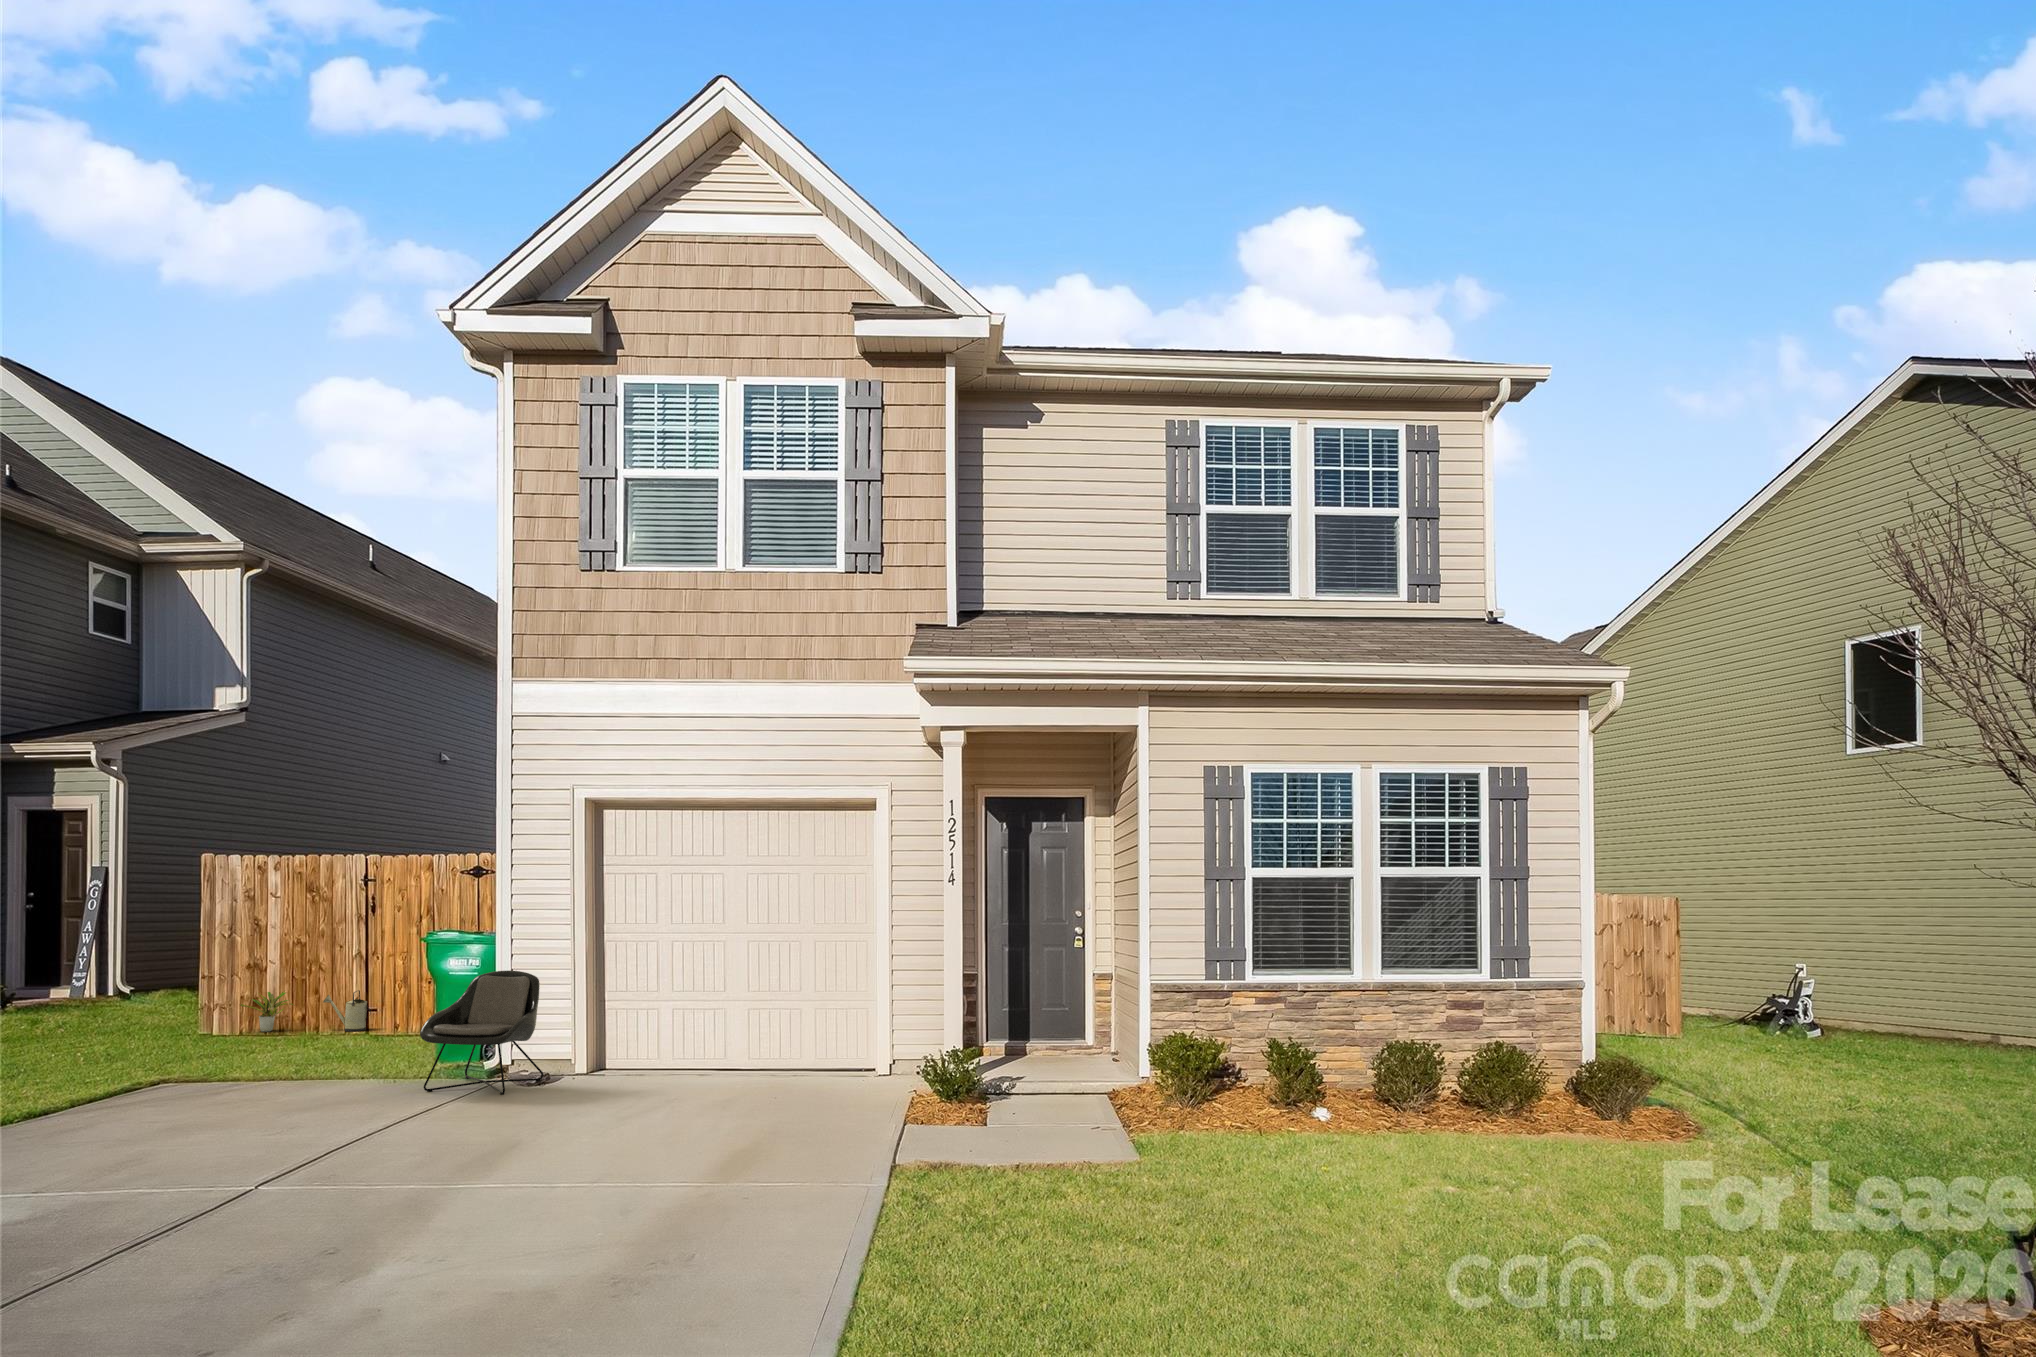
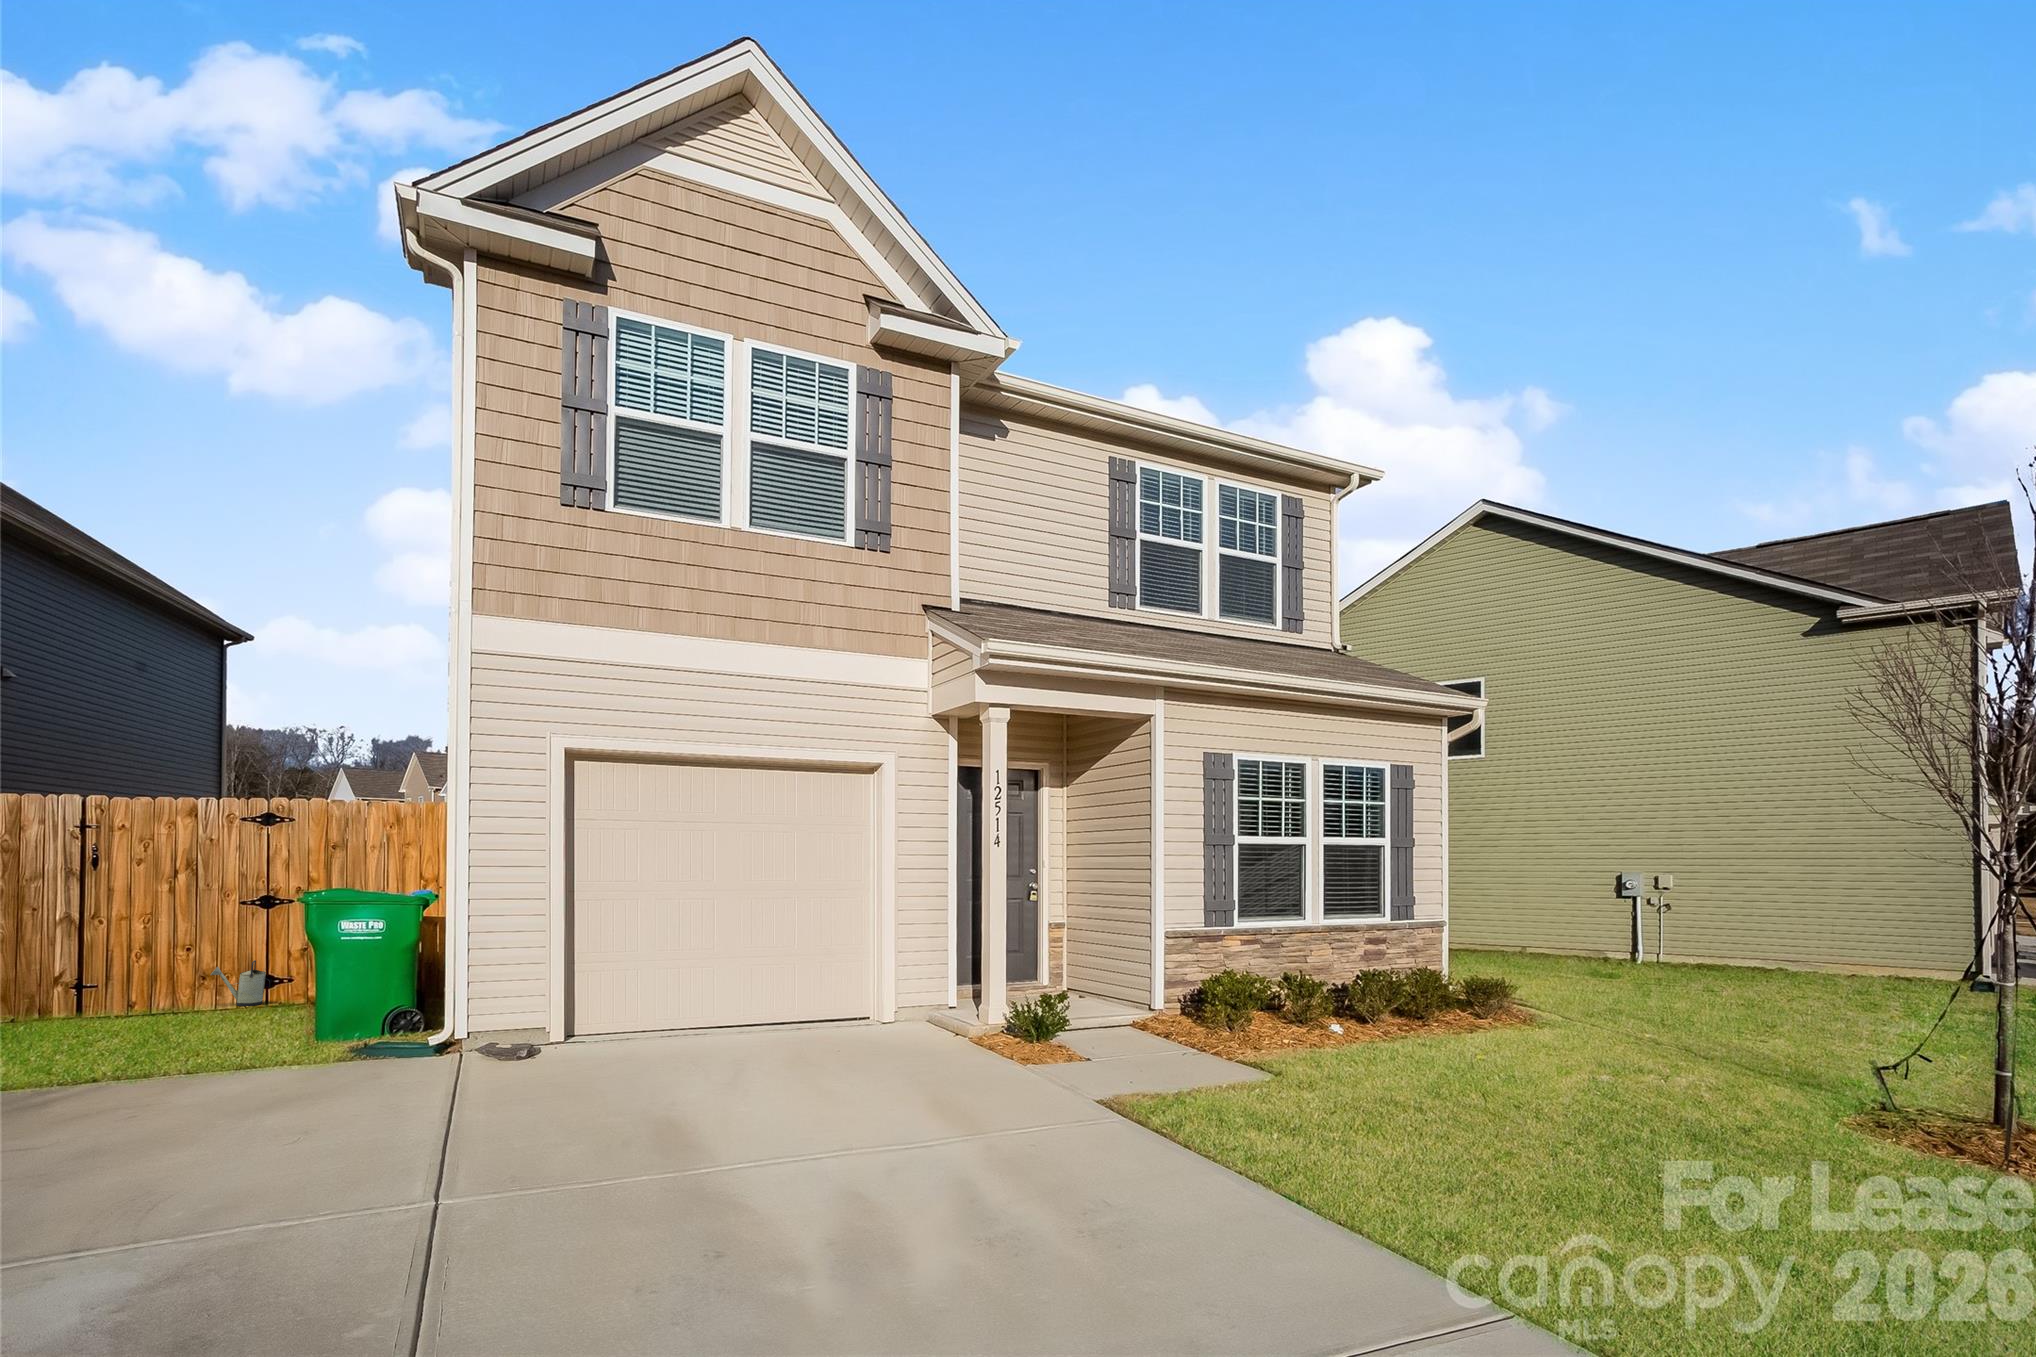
lounge chair: present [420,971,543,1095] -> none [463,936,588,1074]
potted plant: present [240,992,293,1032] -> none [102,963,175,1011]

